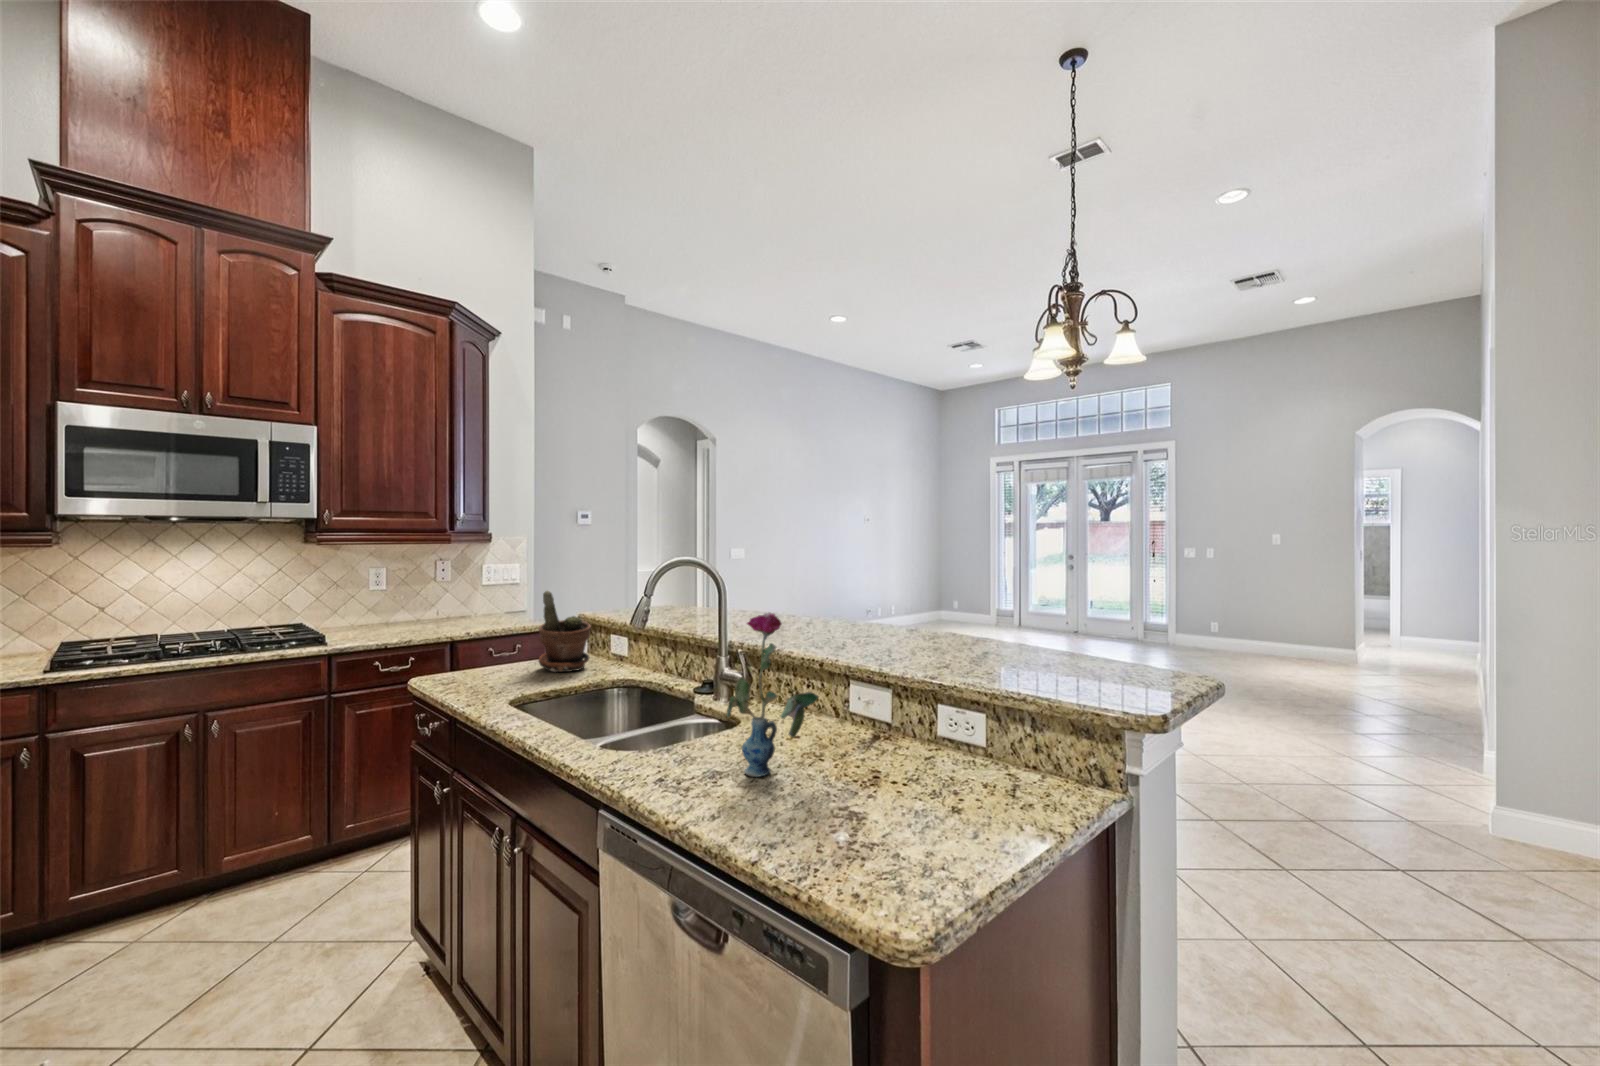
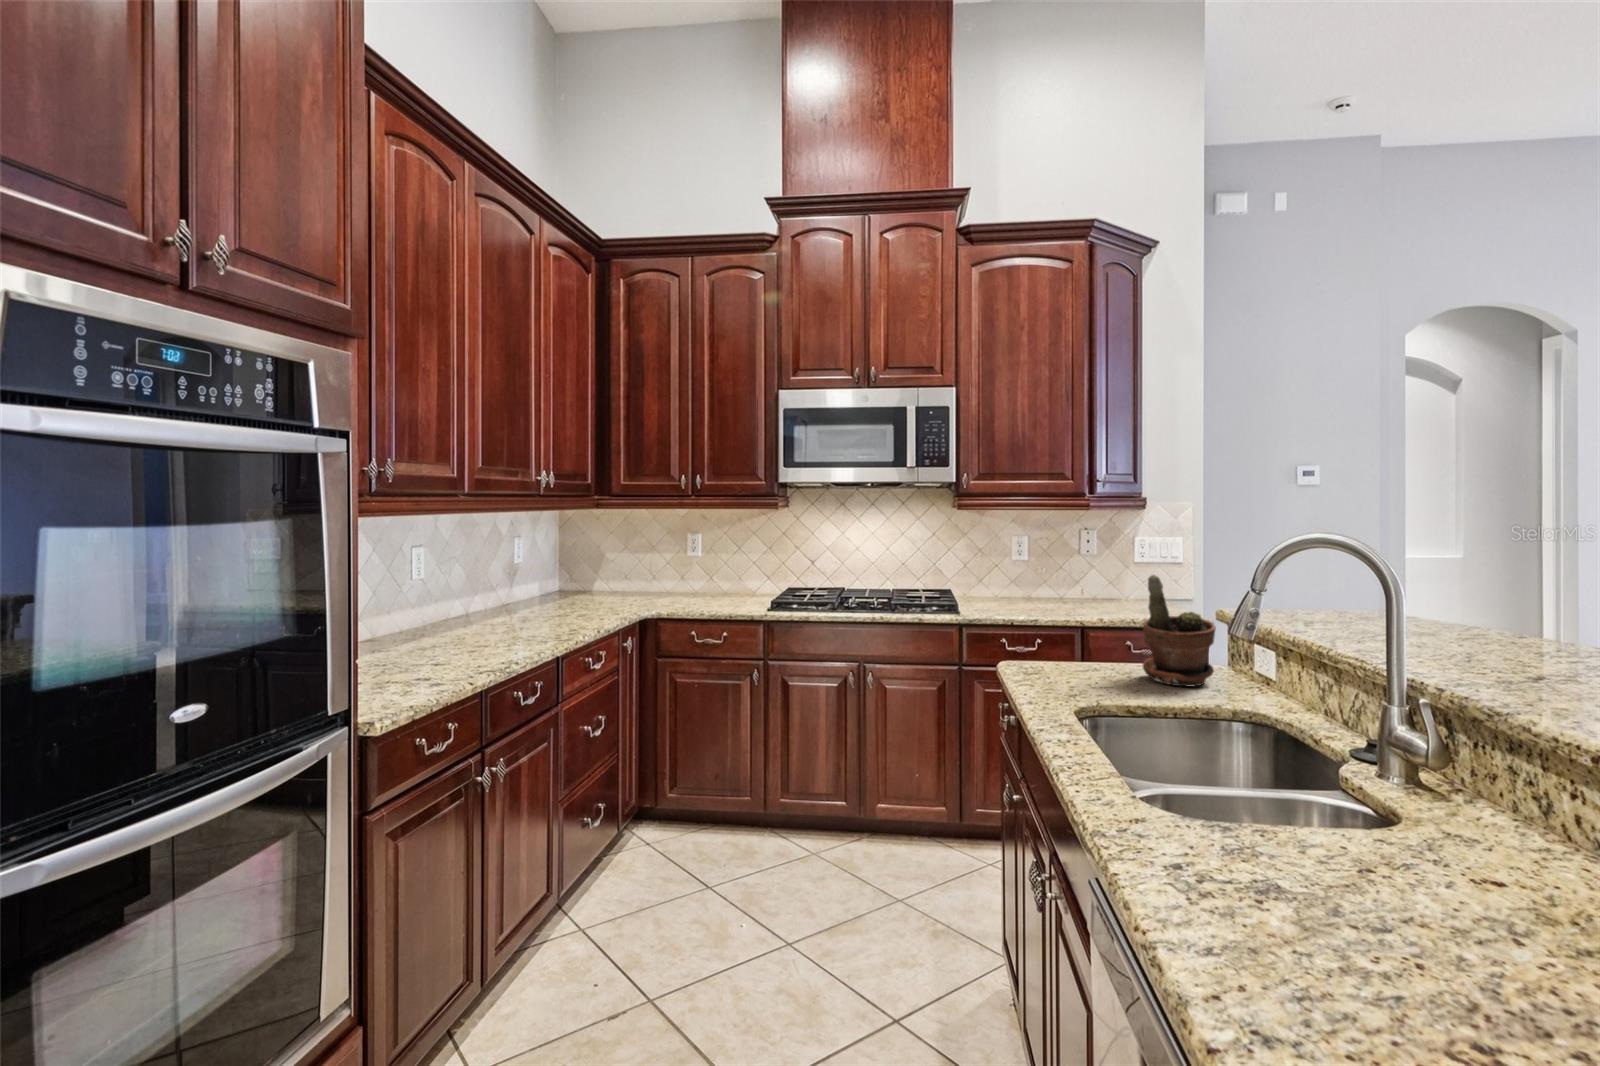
vase: present [727,612,818,777] -> none [1294,637,1486,923]

